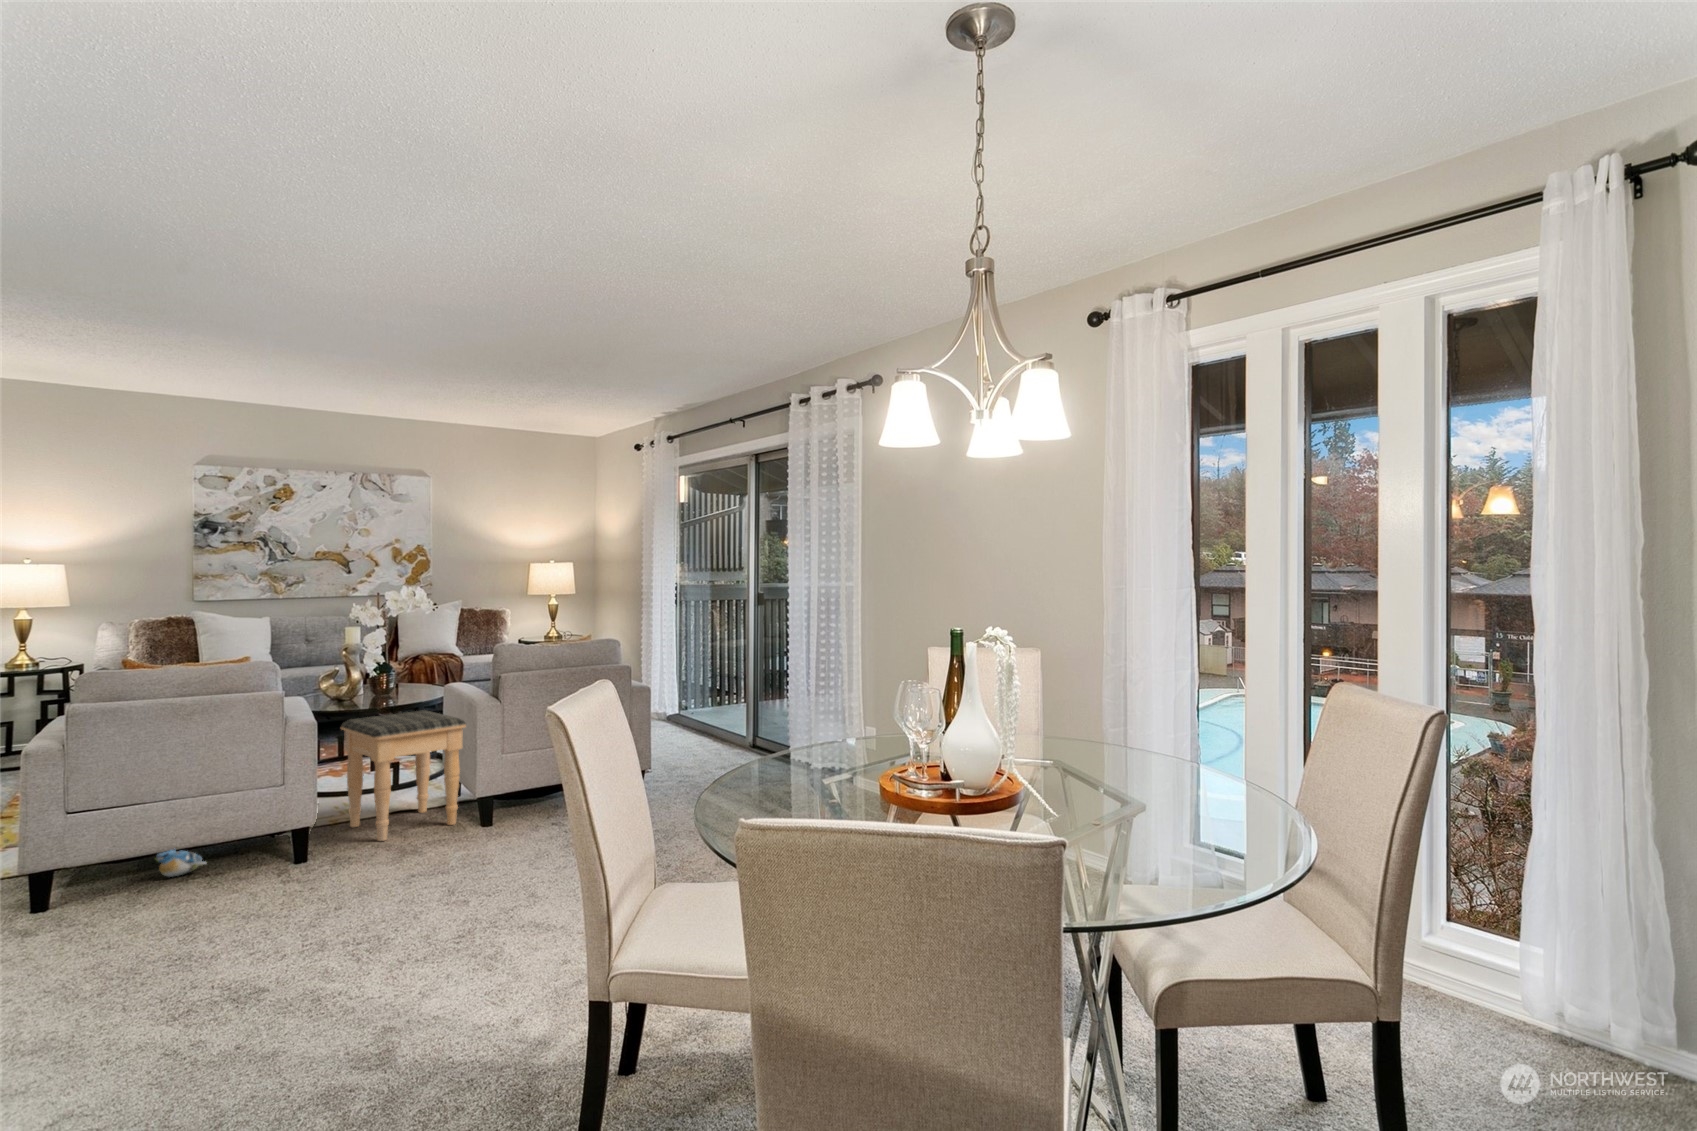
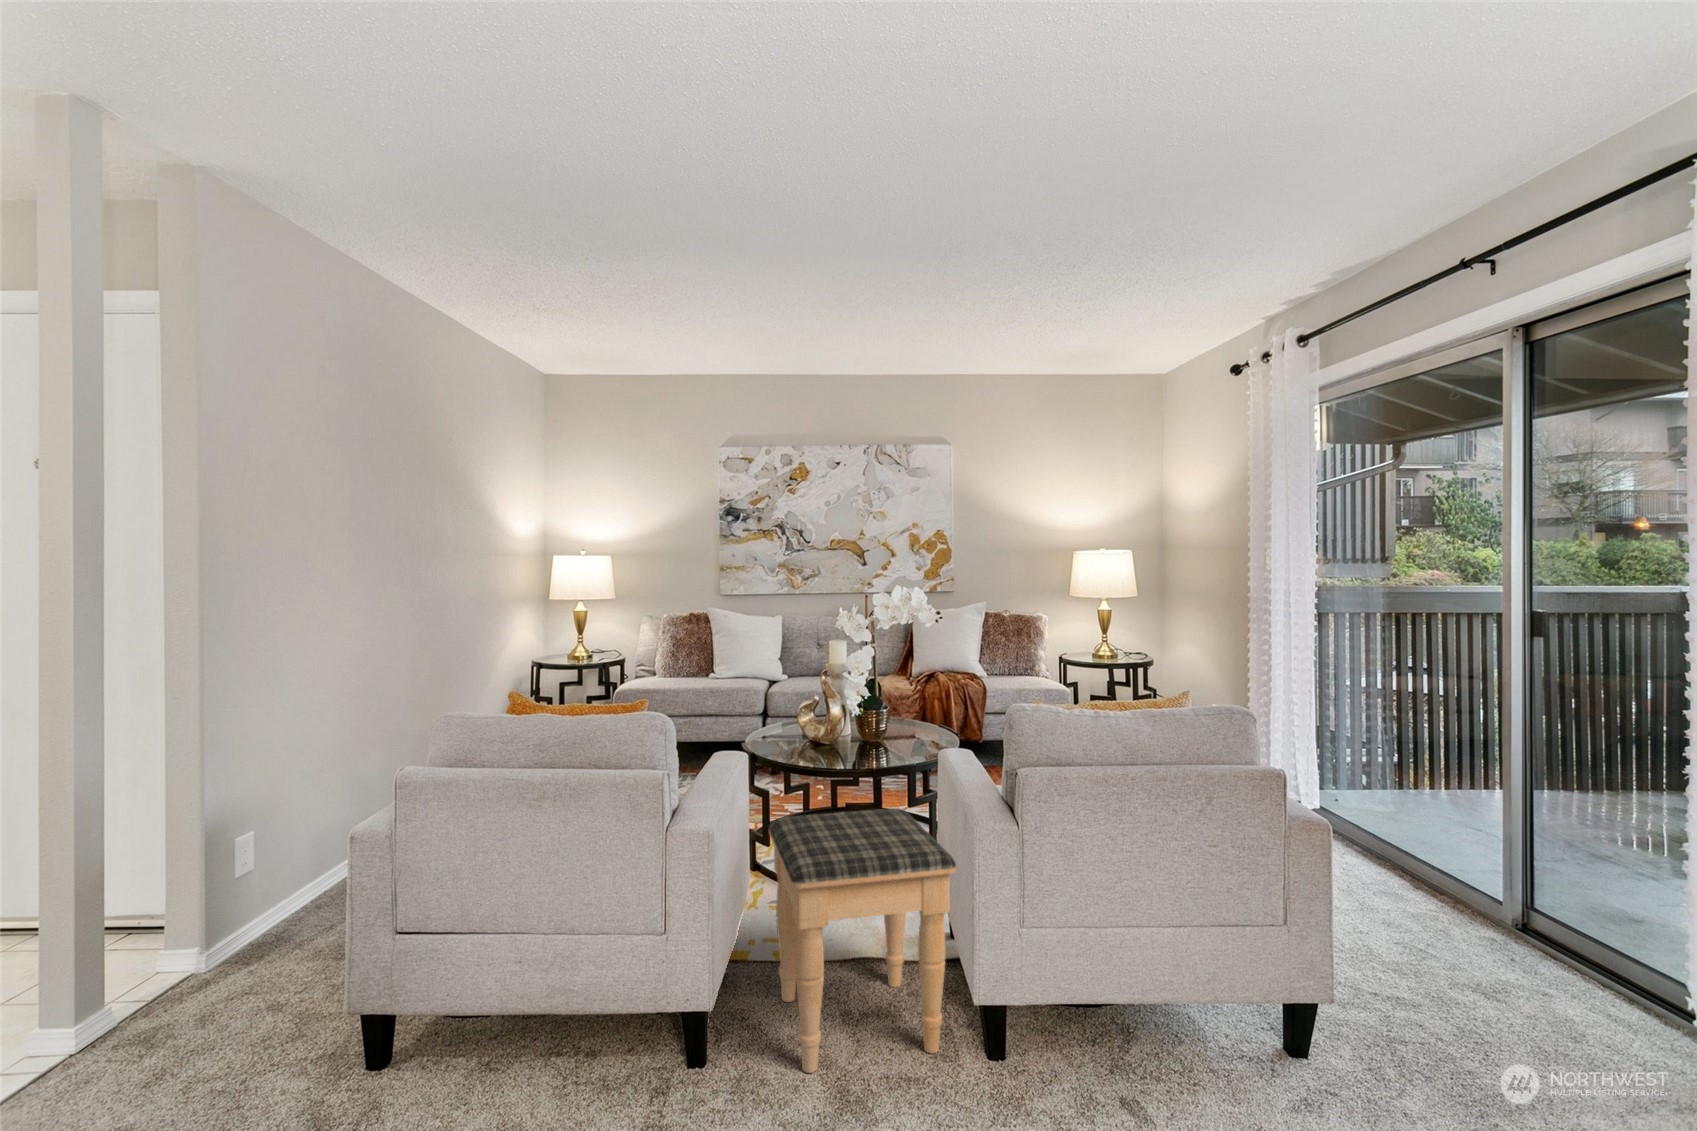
plush toy: present [155,850,206,877] -> none [474,1024,554,1077]

